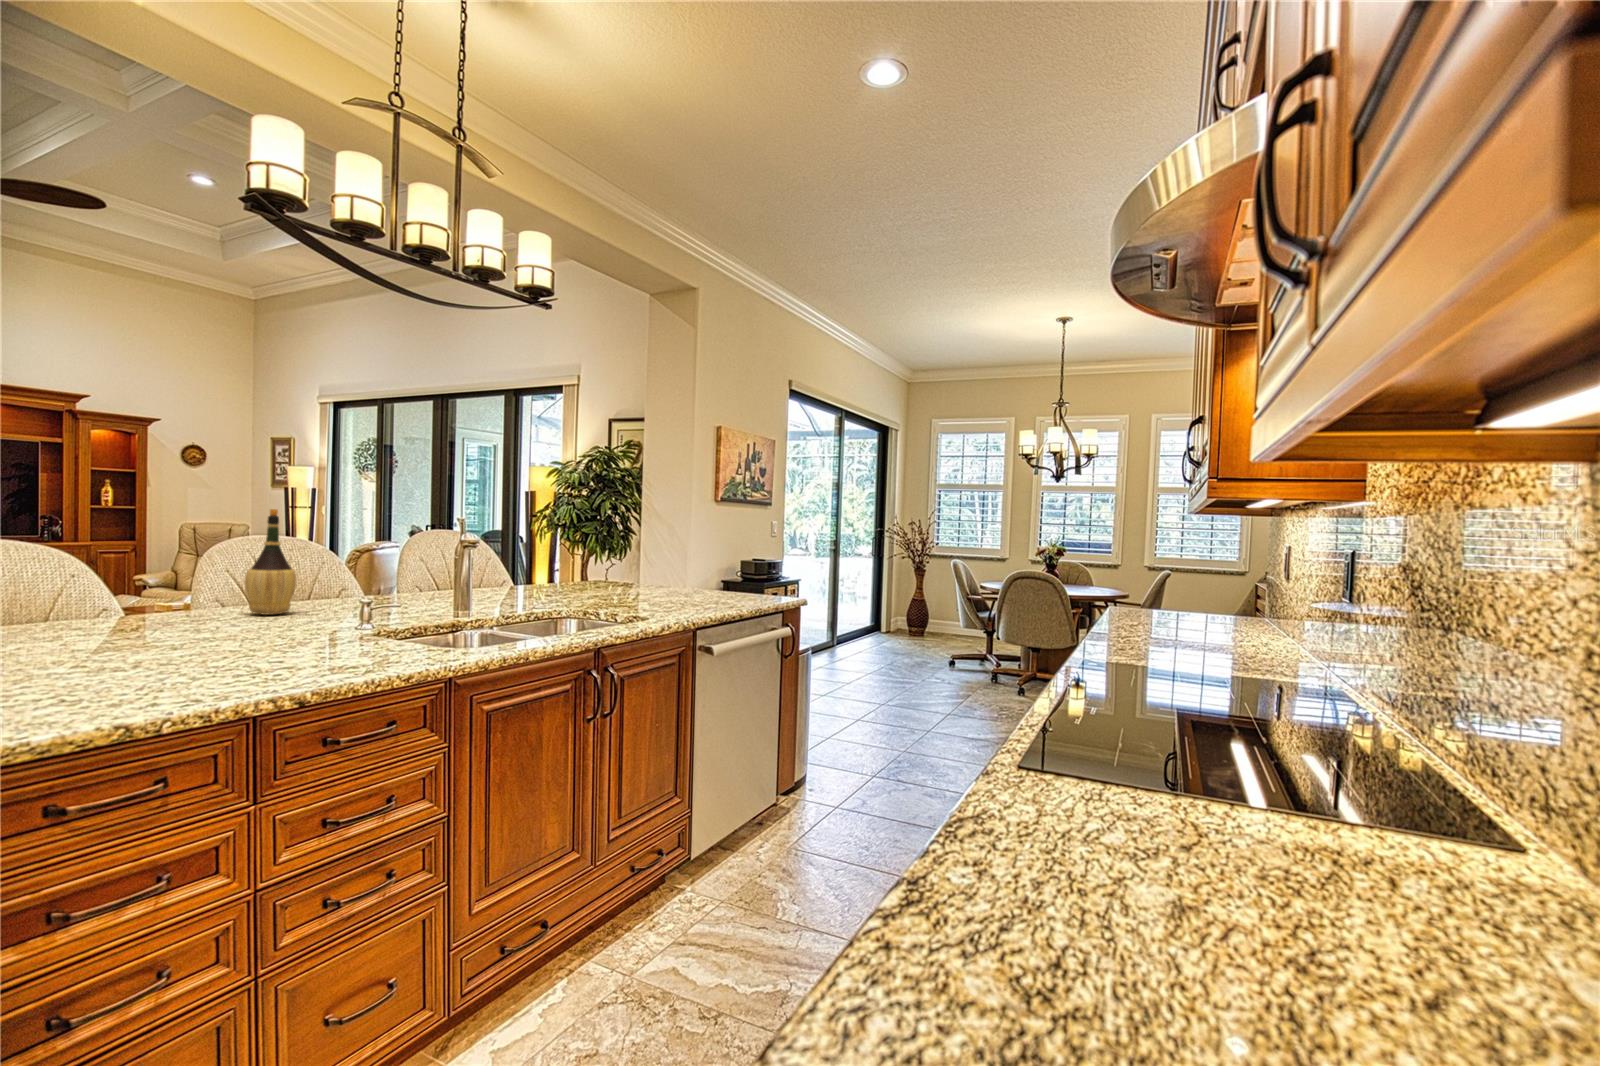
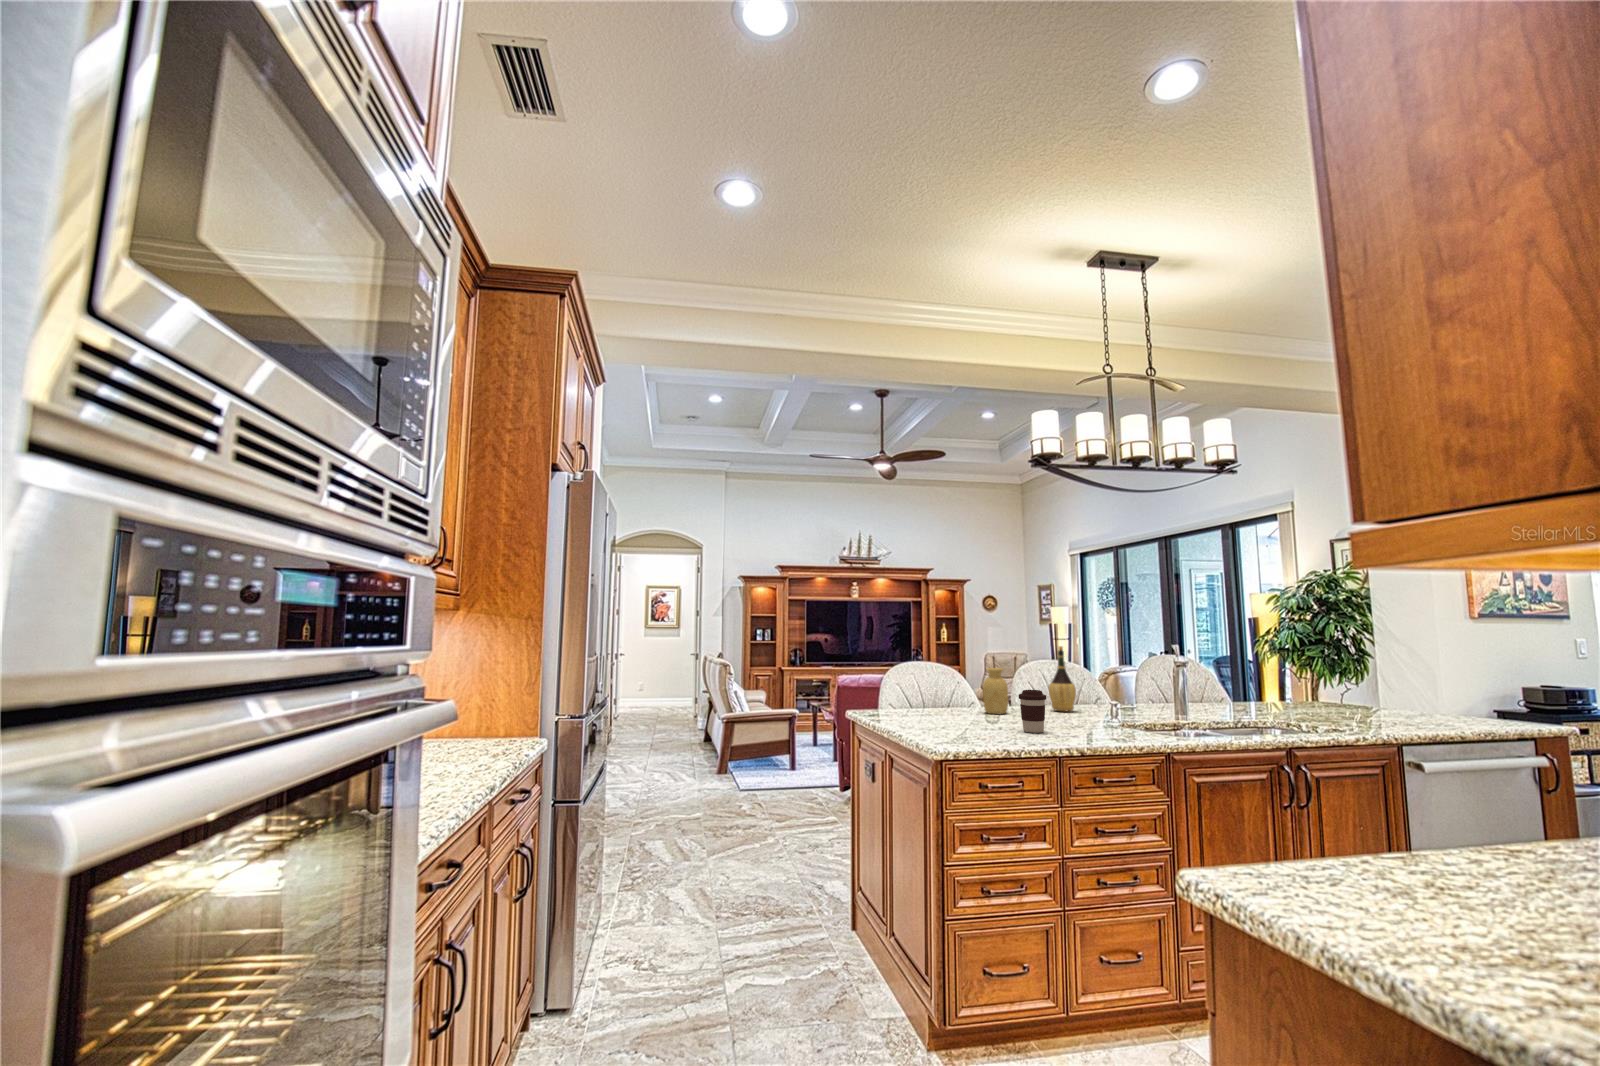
vase: none [90,544,153,630] -> present [983,668,1008,714]
coffee cup: none [153,585,220,668] -> present [1019,690,1046,733]

